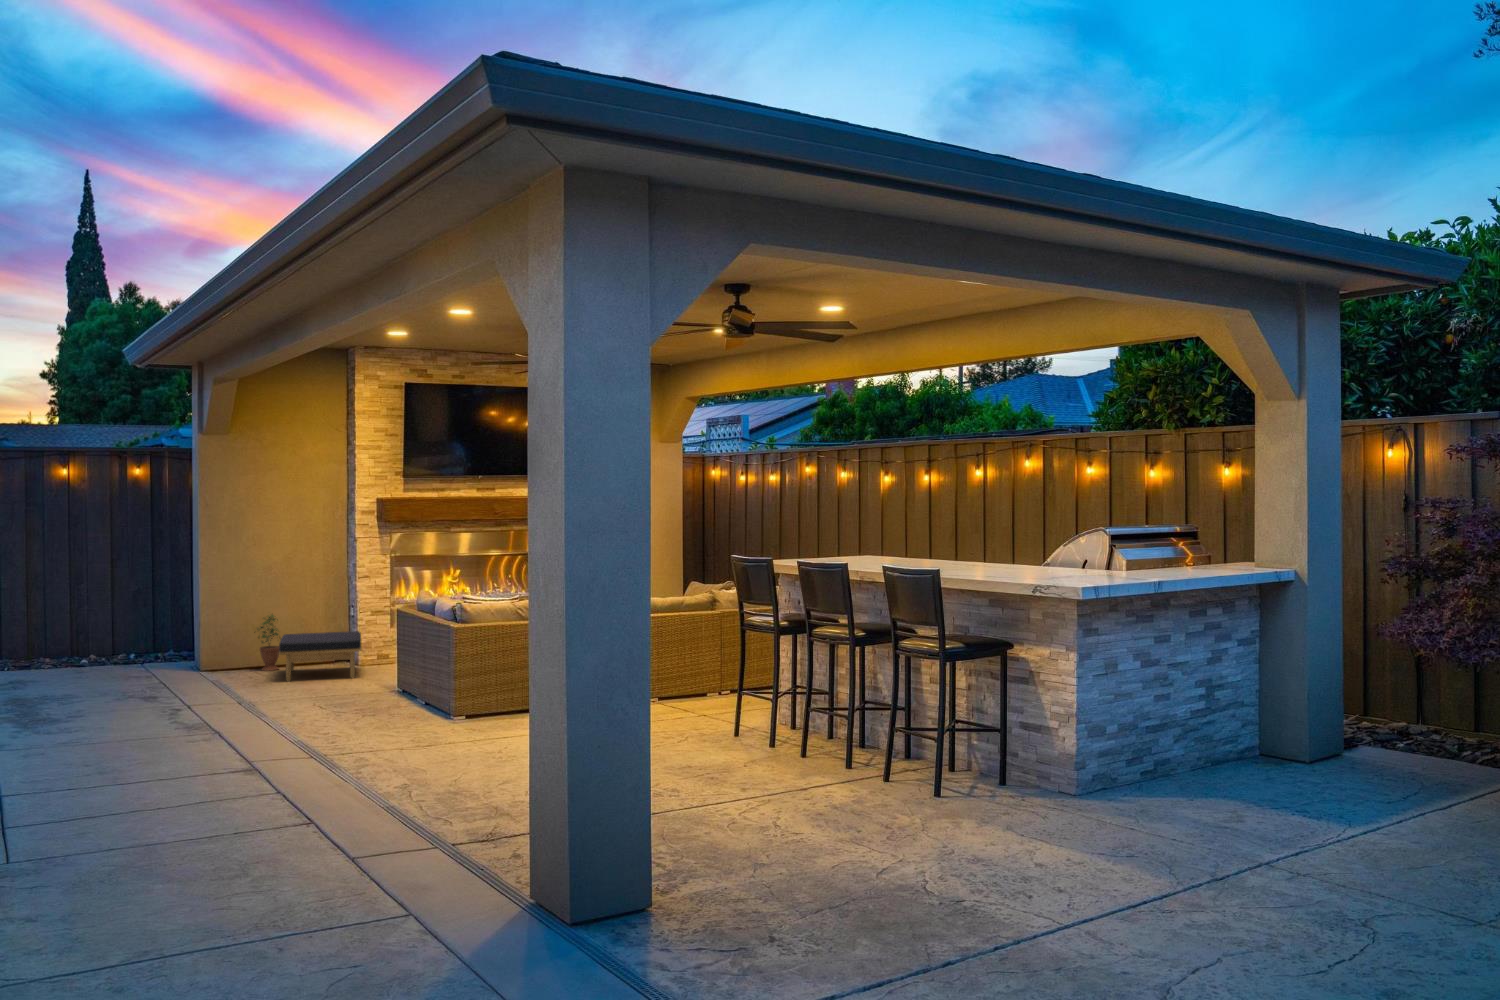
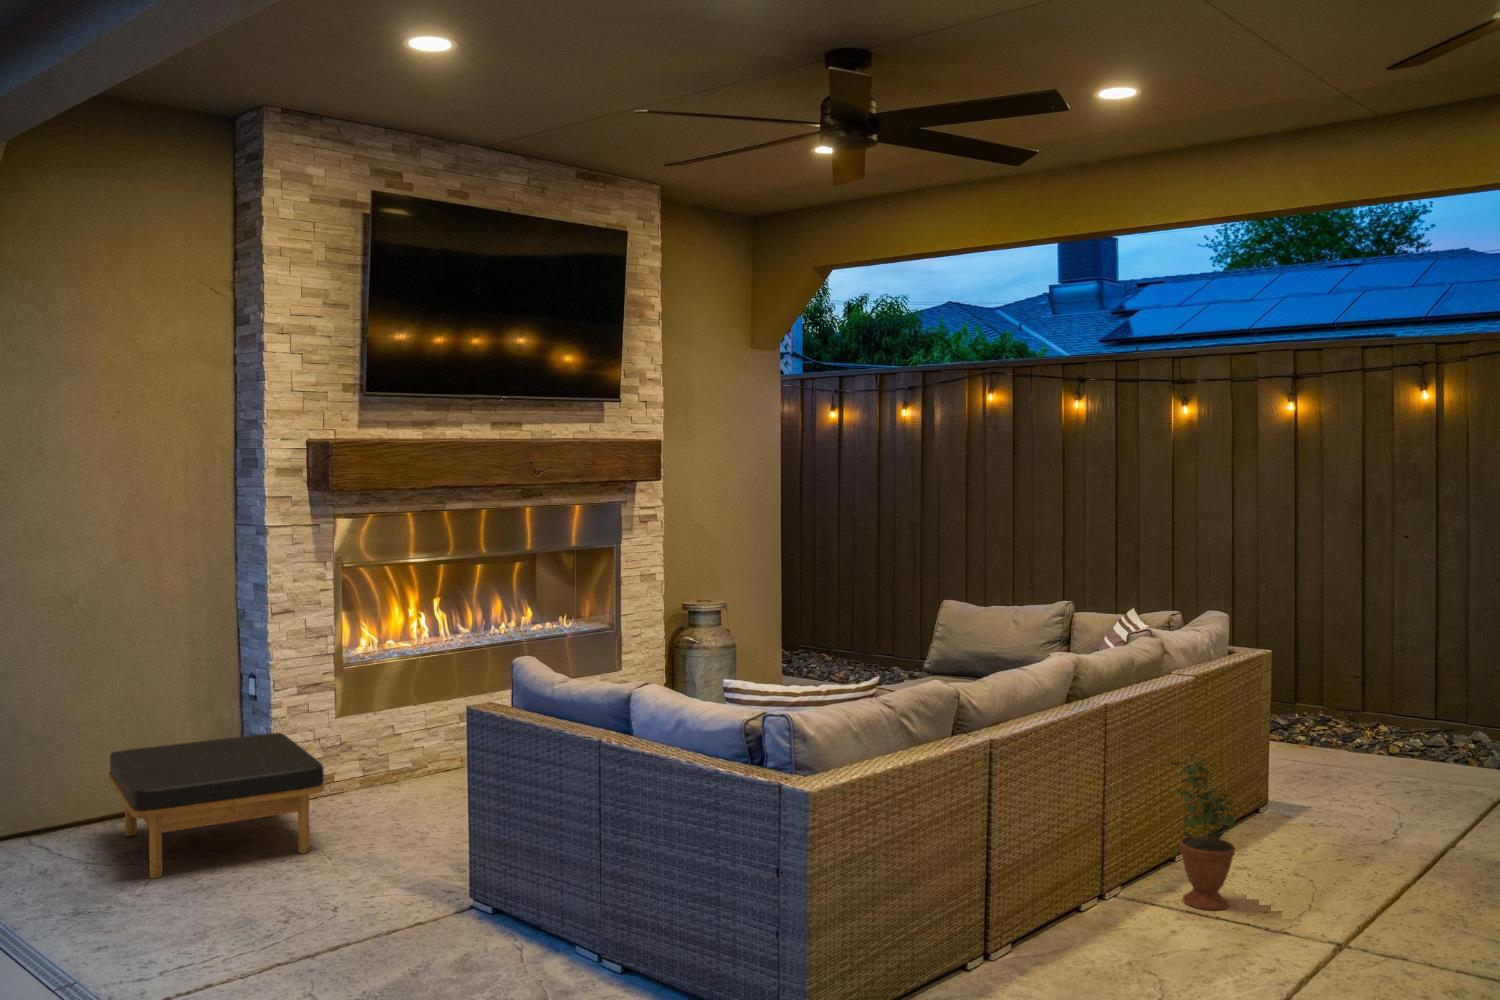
potted plant: present [257,615,279,671] -> present [1171,751,1235,910]

